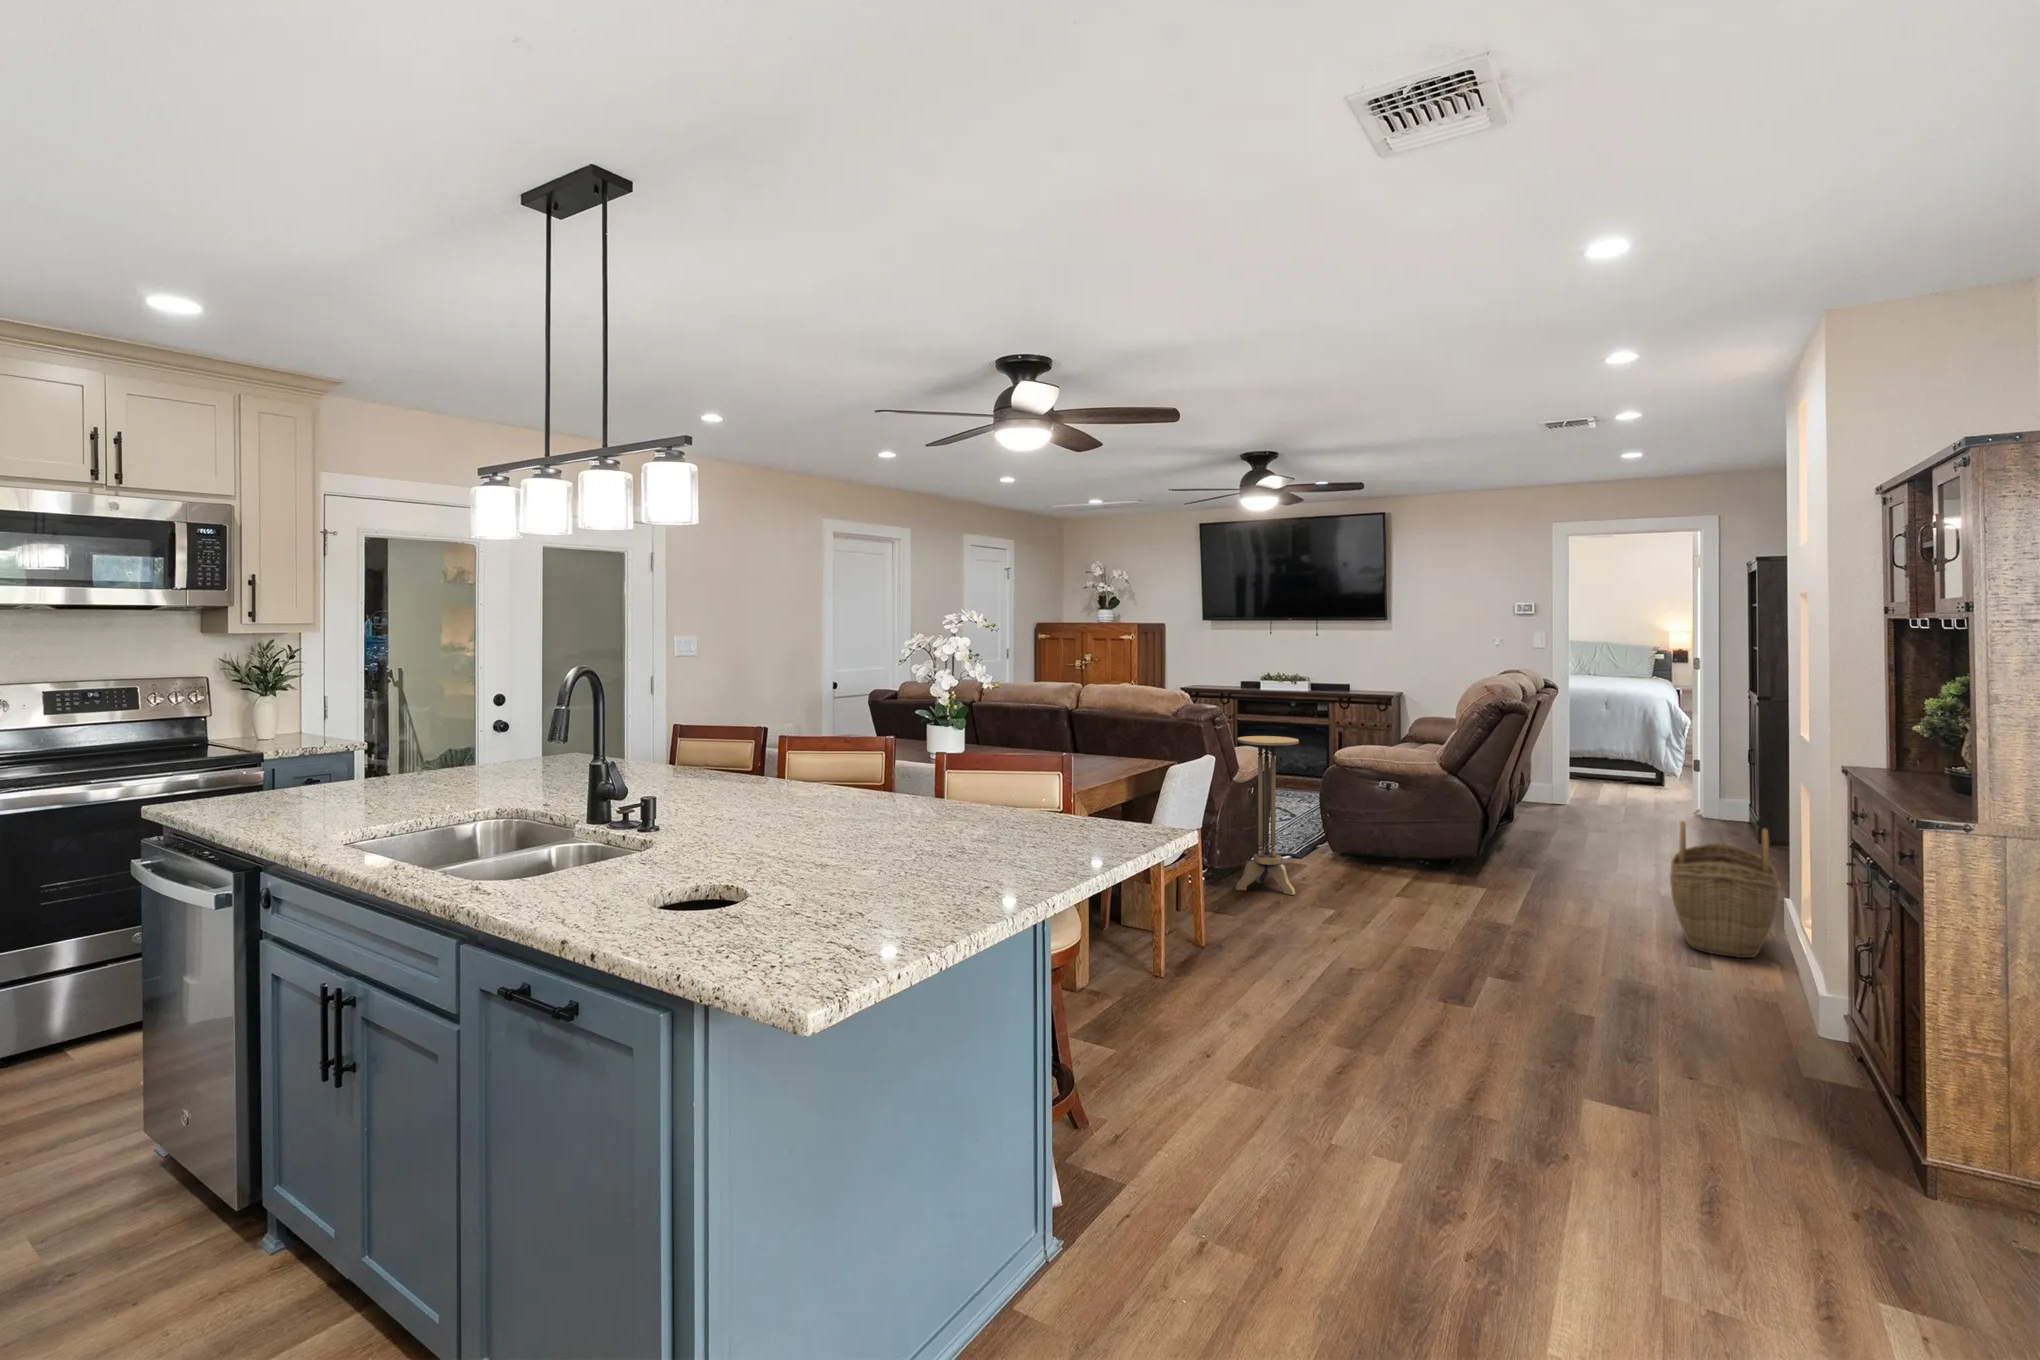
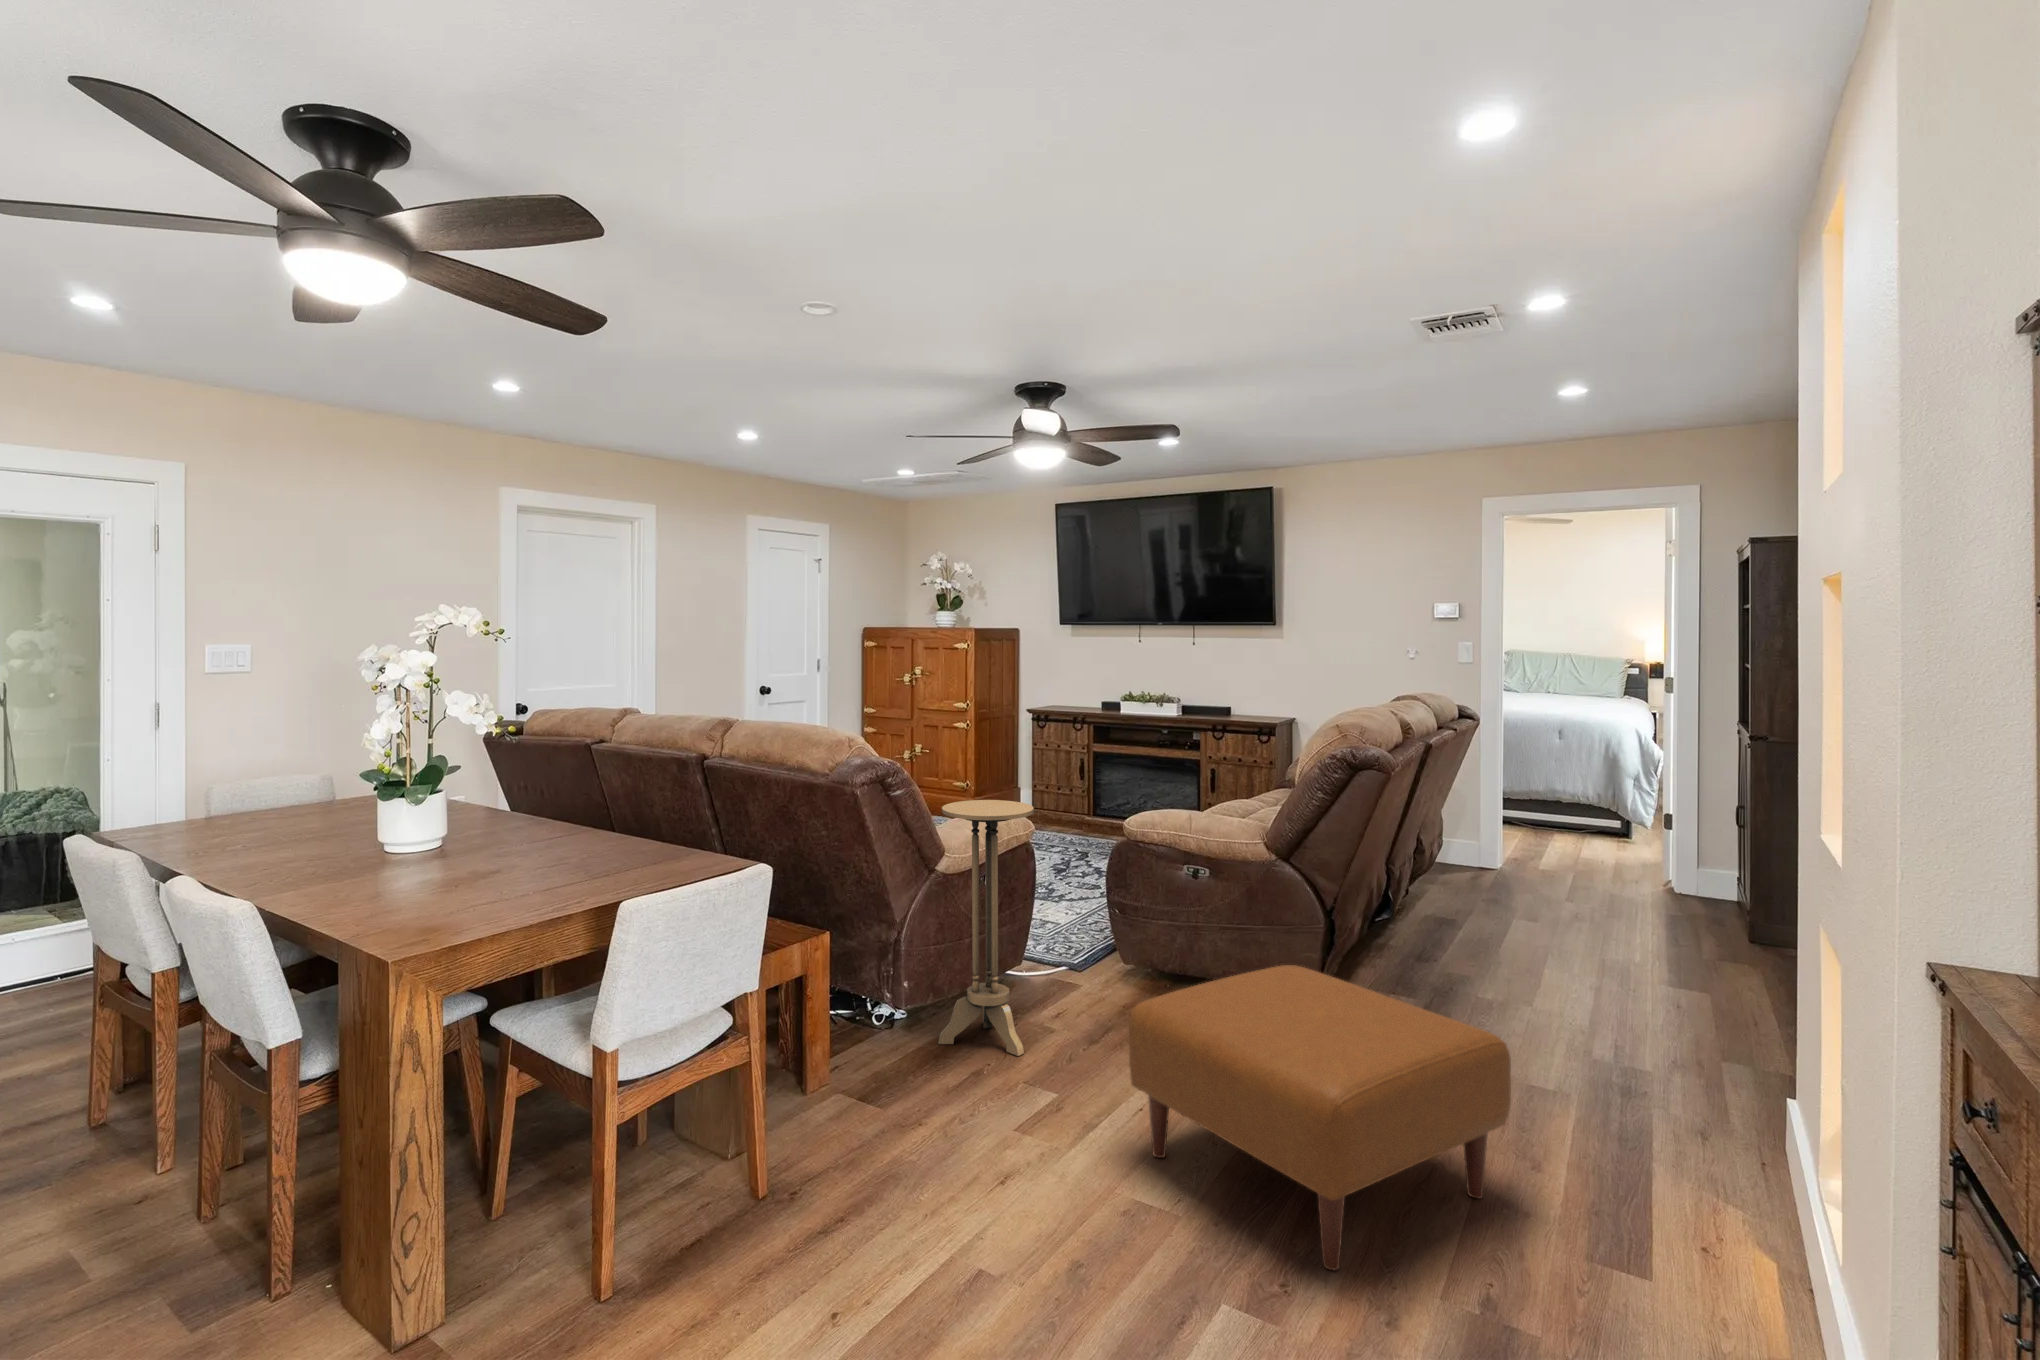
woven basket: present [1670,821,1778,958] -> none [1598,971,1787,1237]
ottoman: none [1393,830,1623,969] -> present [1129,965,1511,1270]

